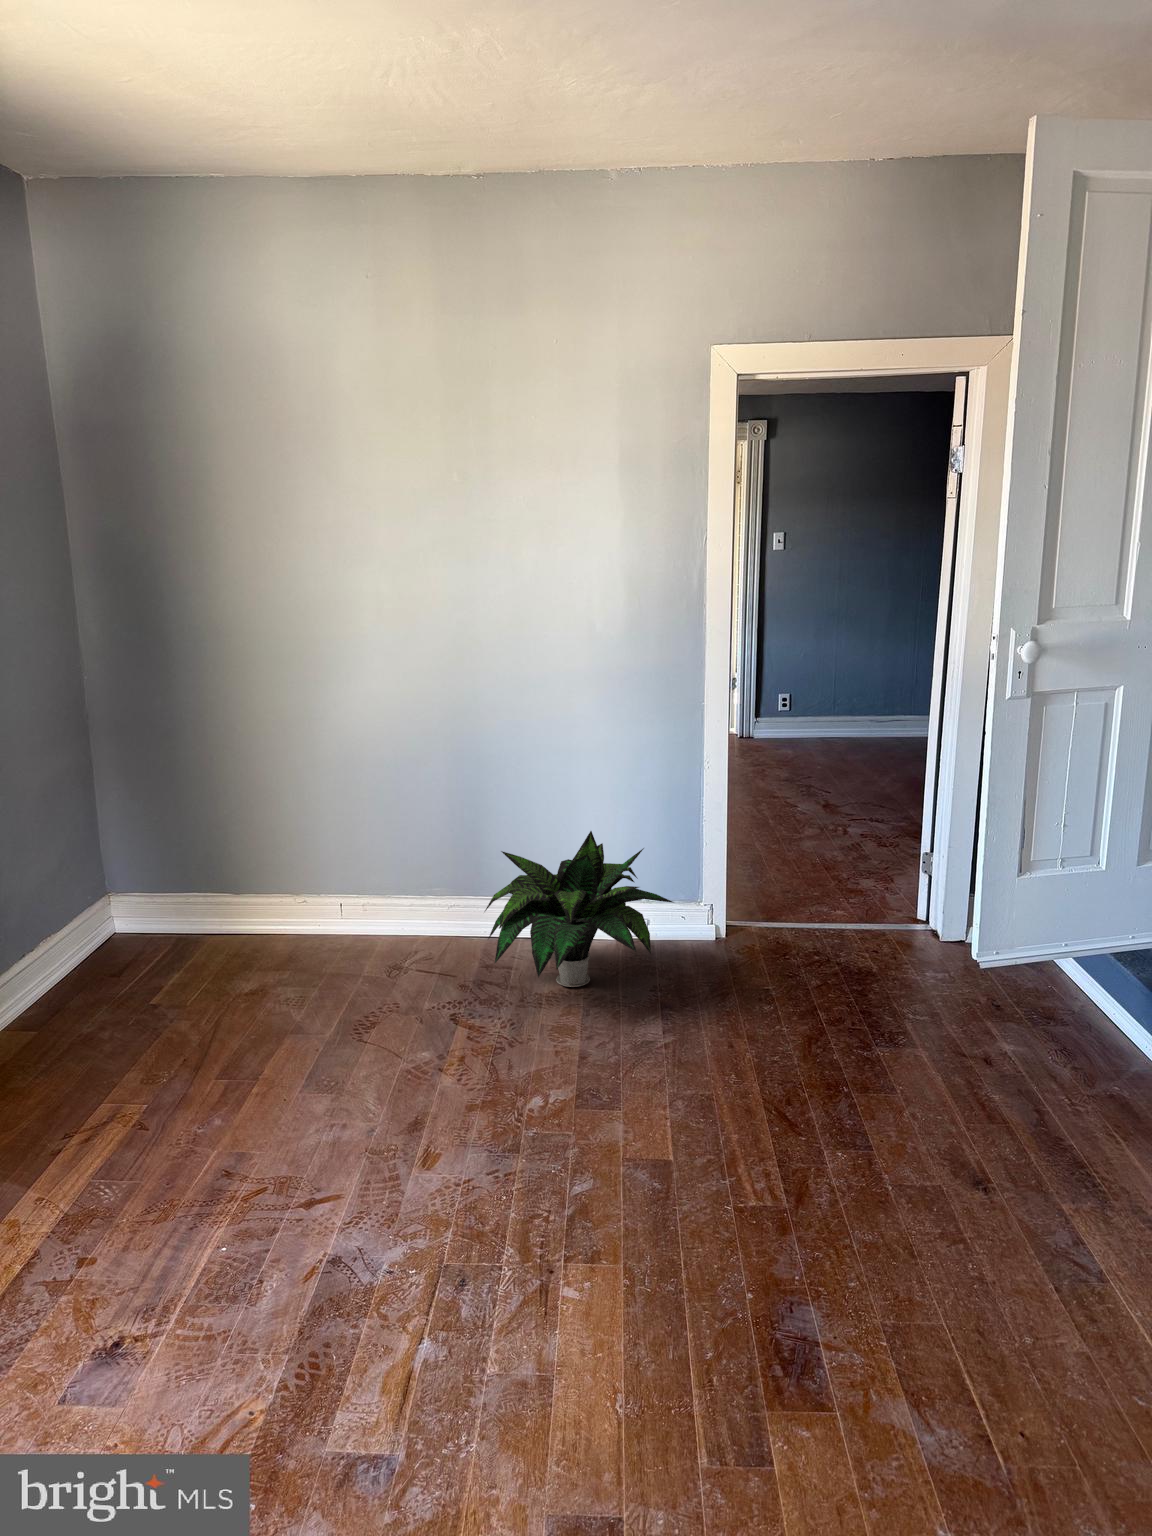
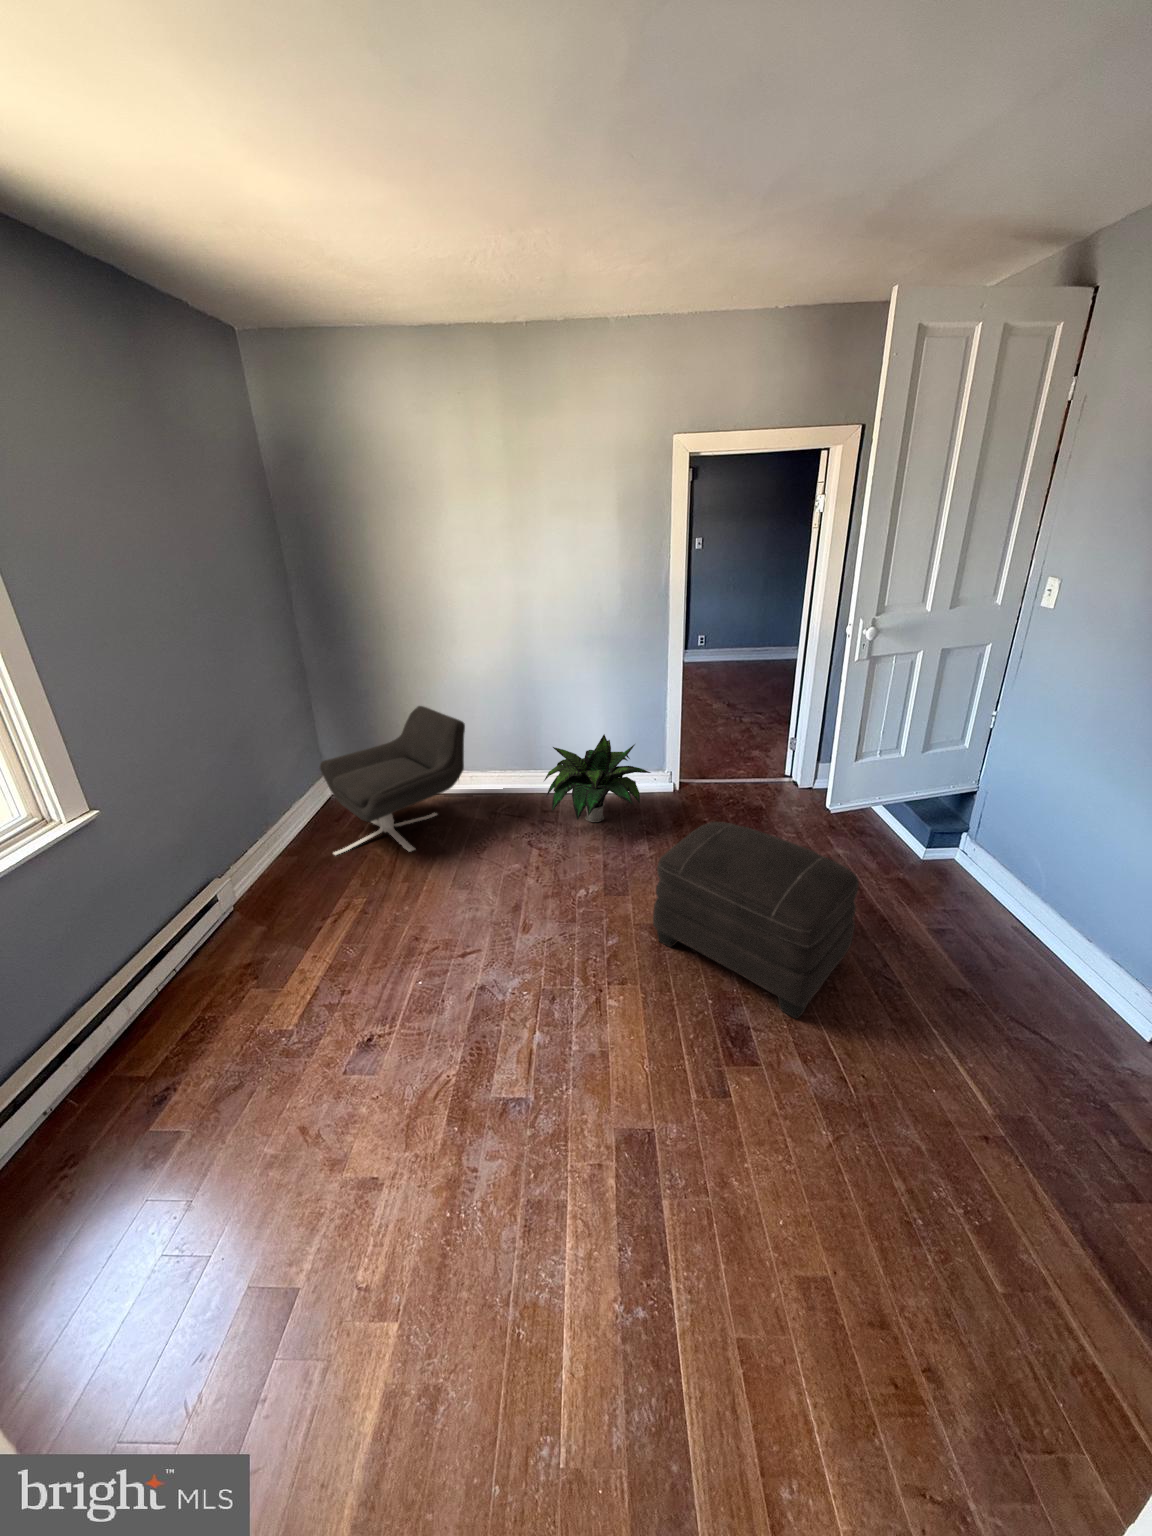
lounge chair: none [98,779,353,1031] -> present [320,706,465,855]
ottoman: none [653,971,1012,1329] -> present [653,822,859,1019]

